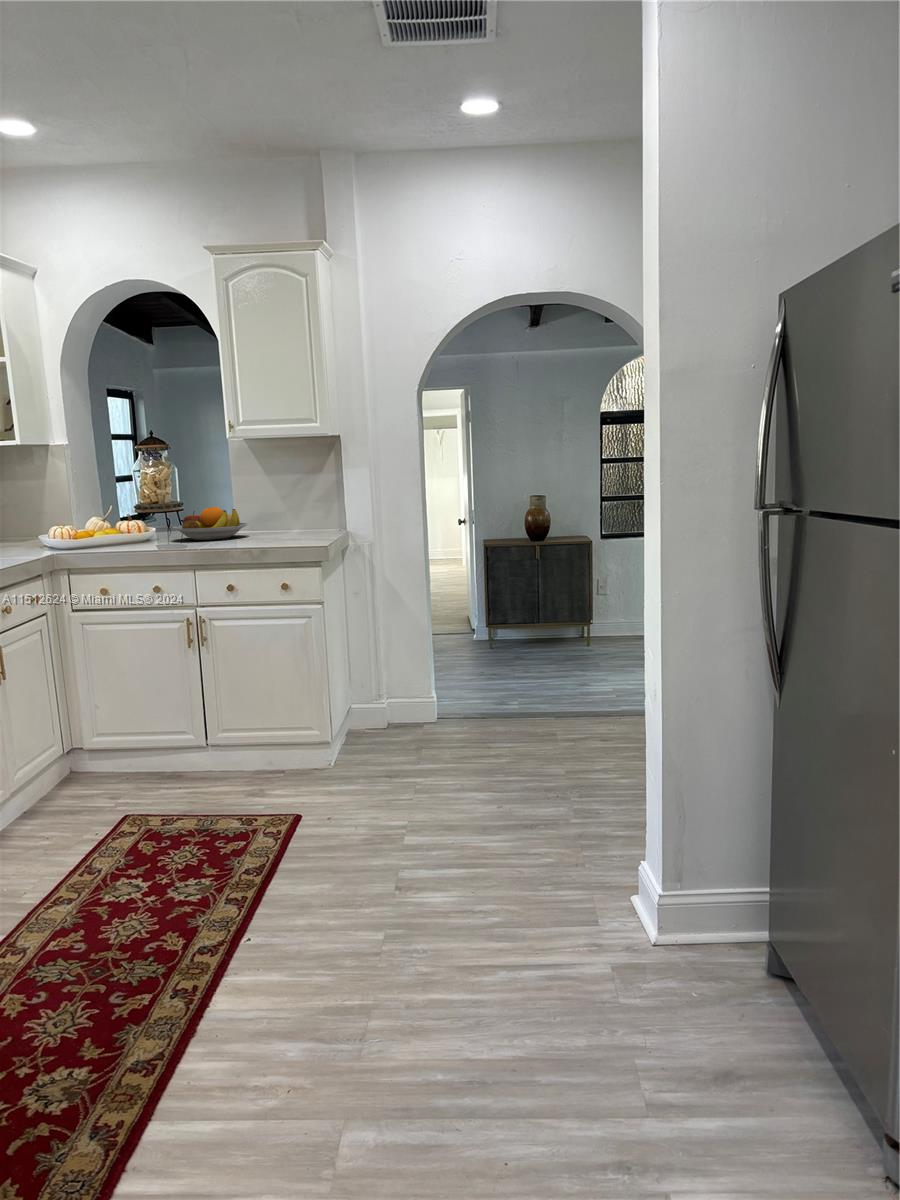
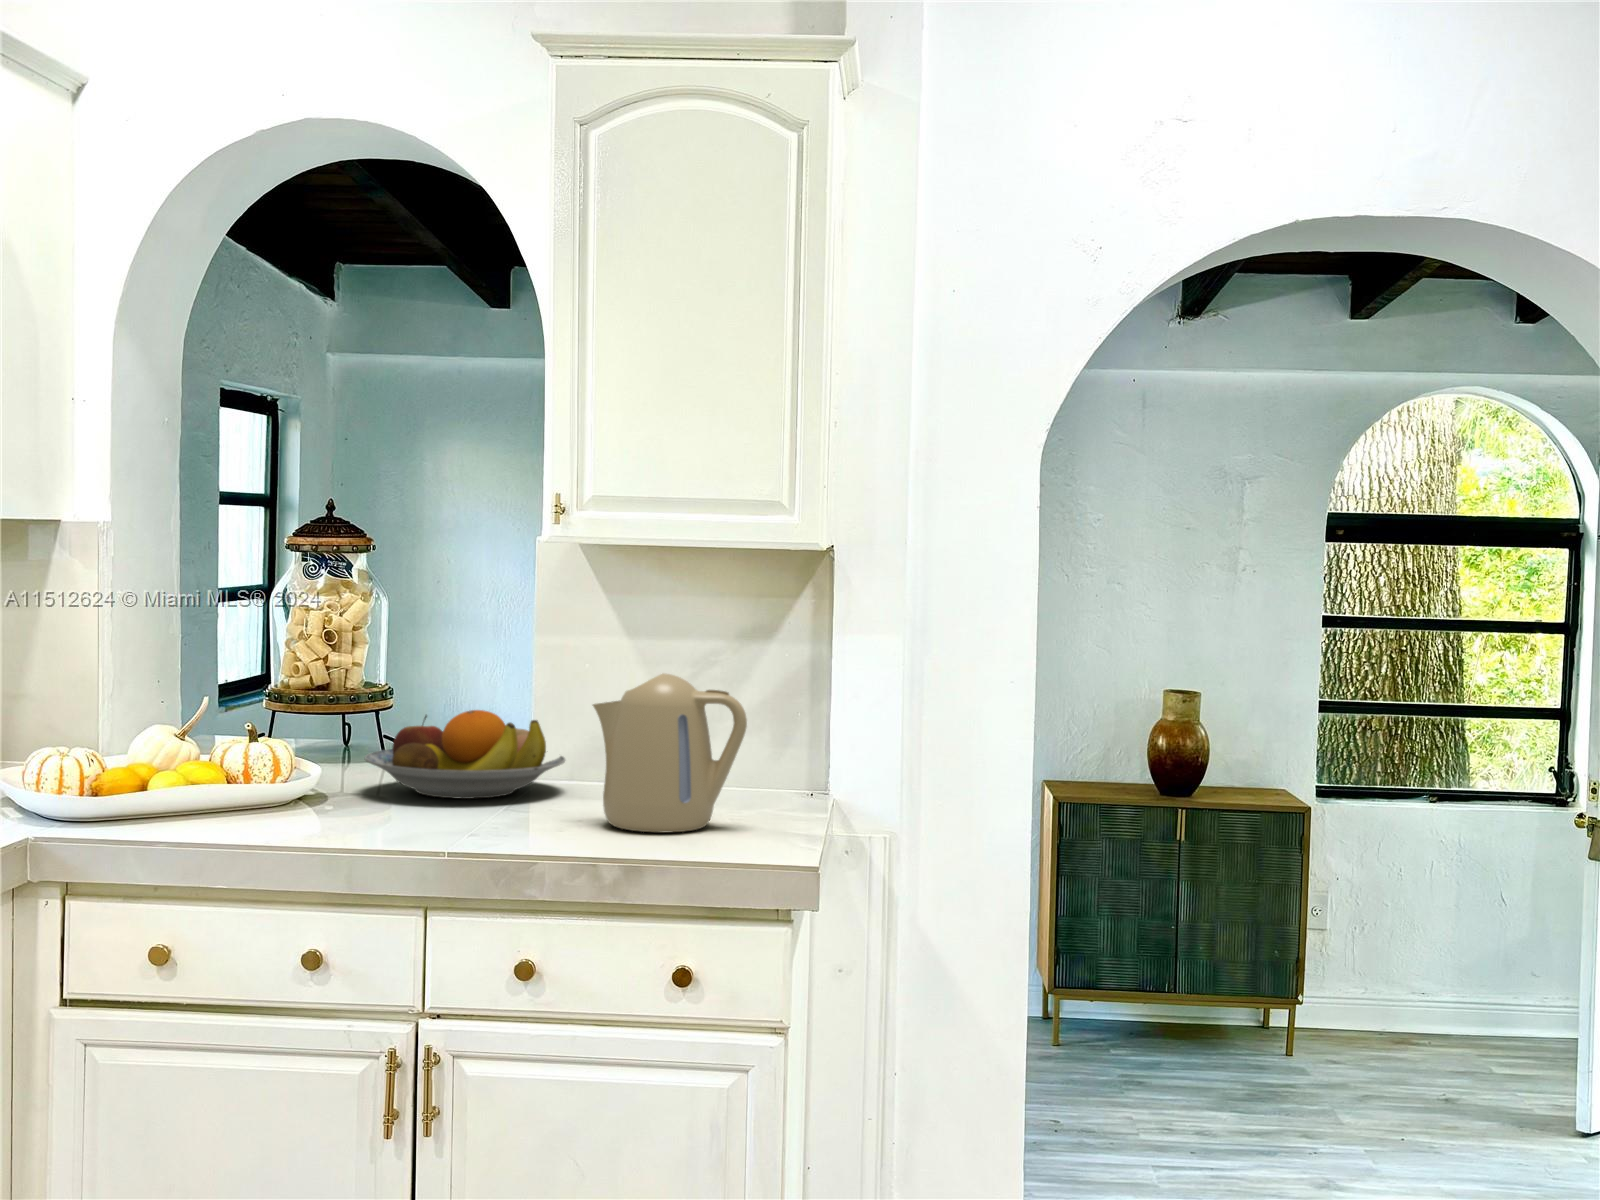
kettle: none [250,486,306,542] -> present [593,673,747,832]

